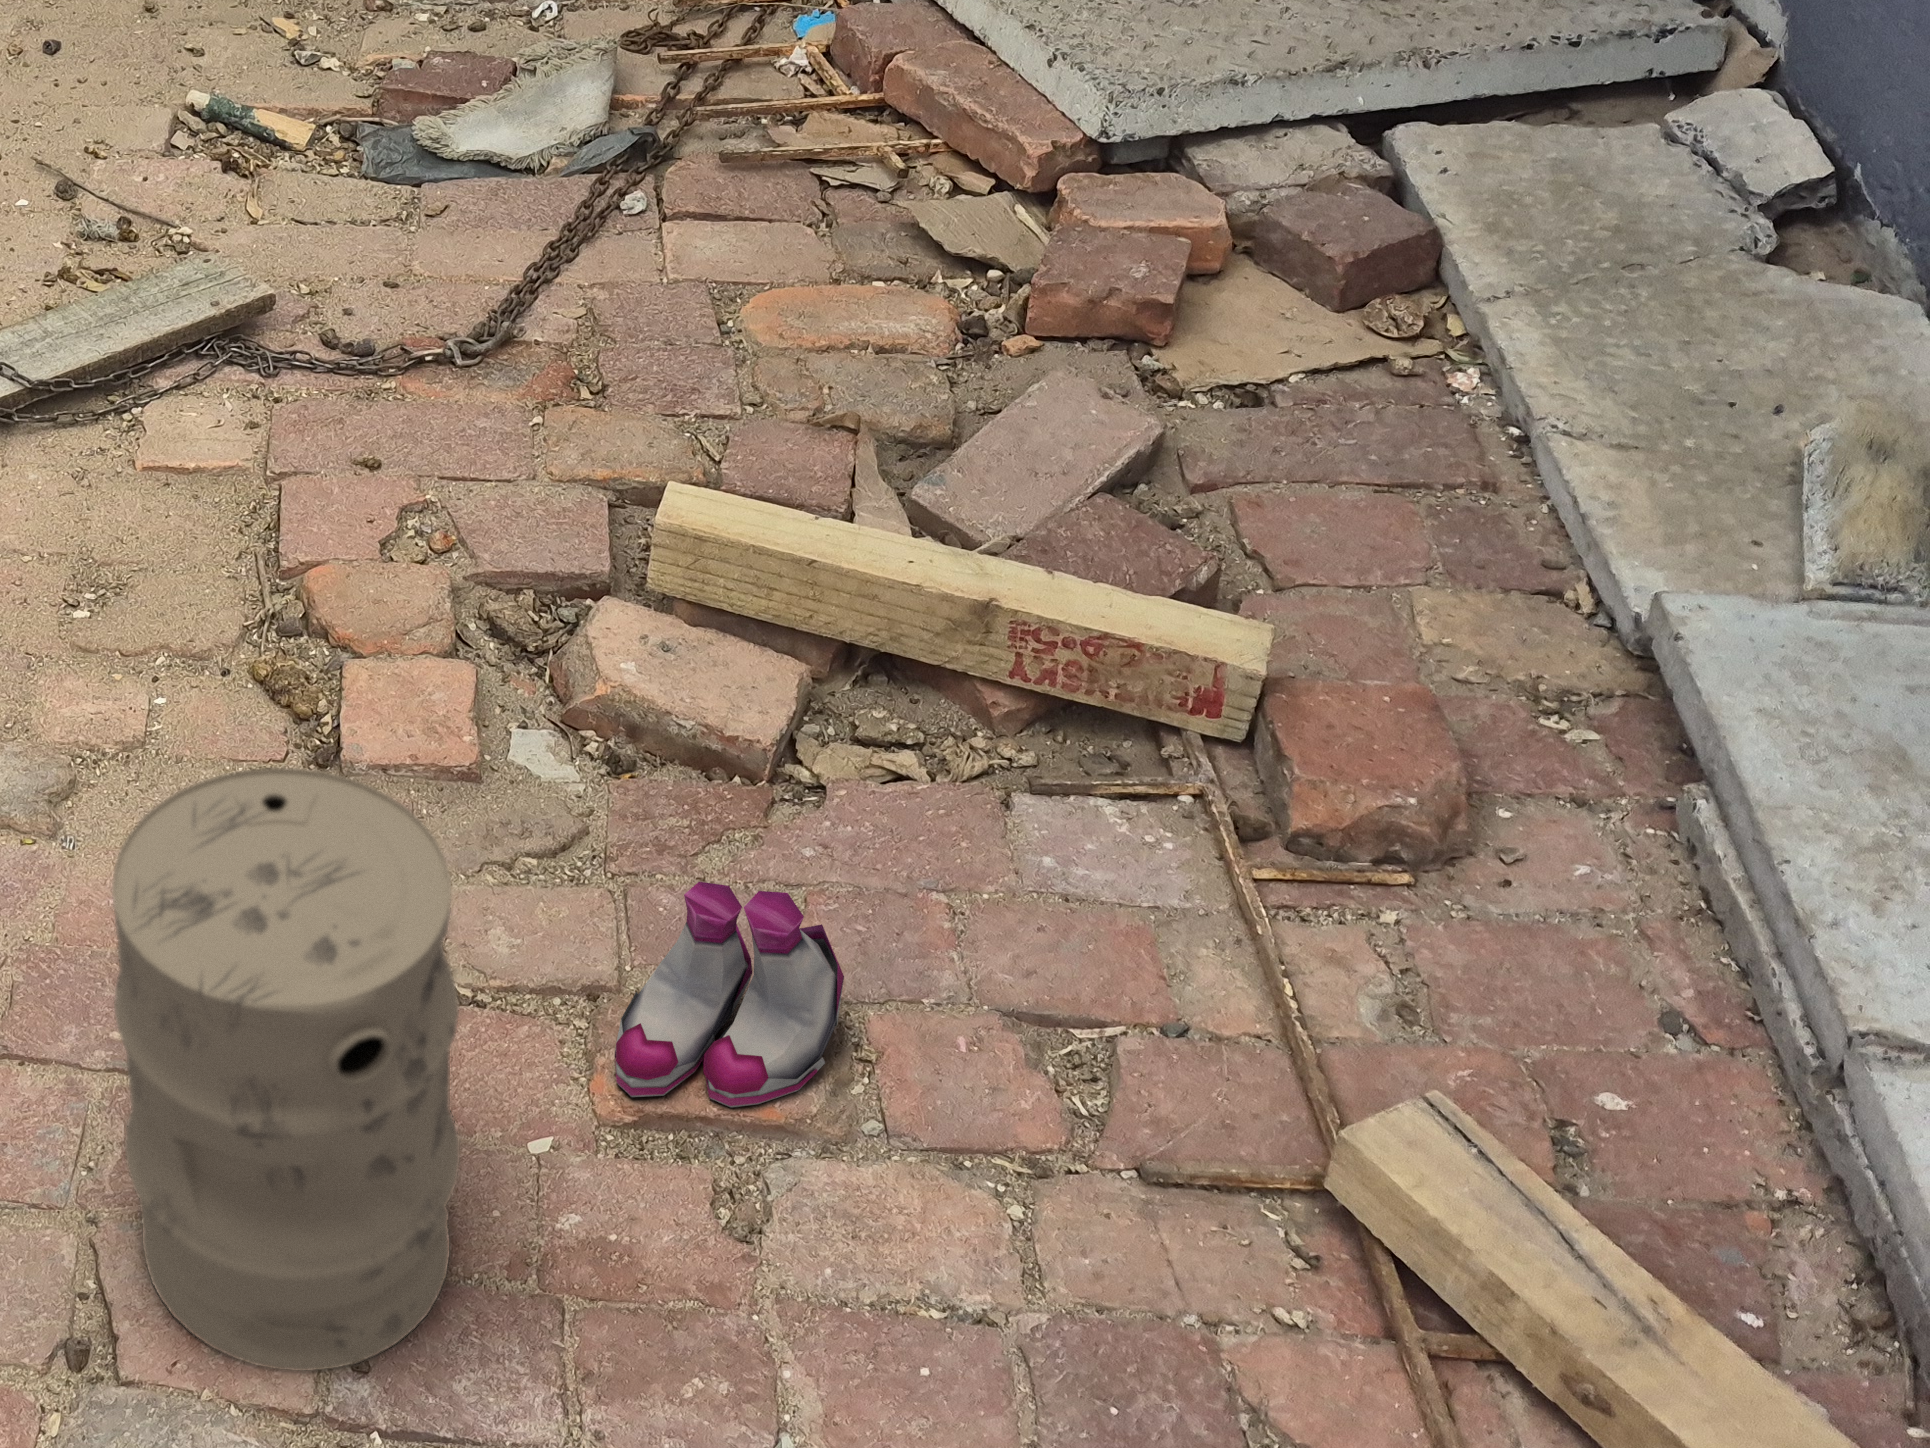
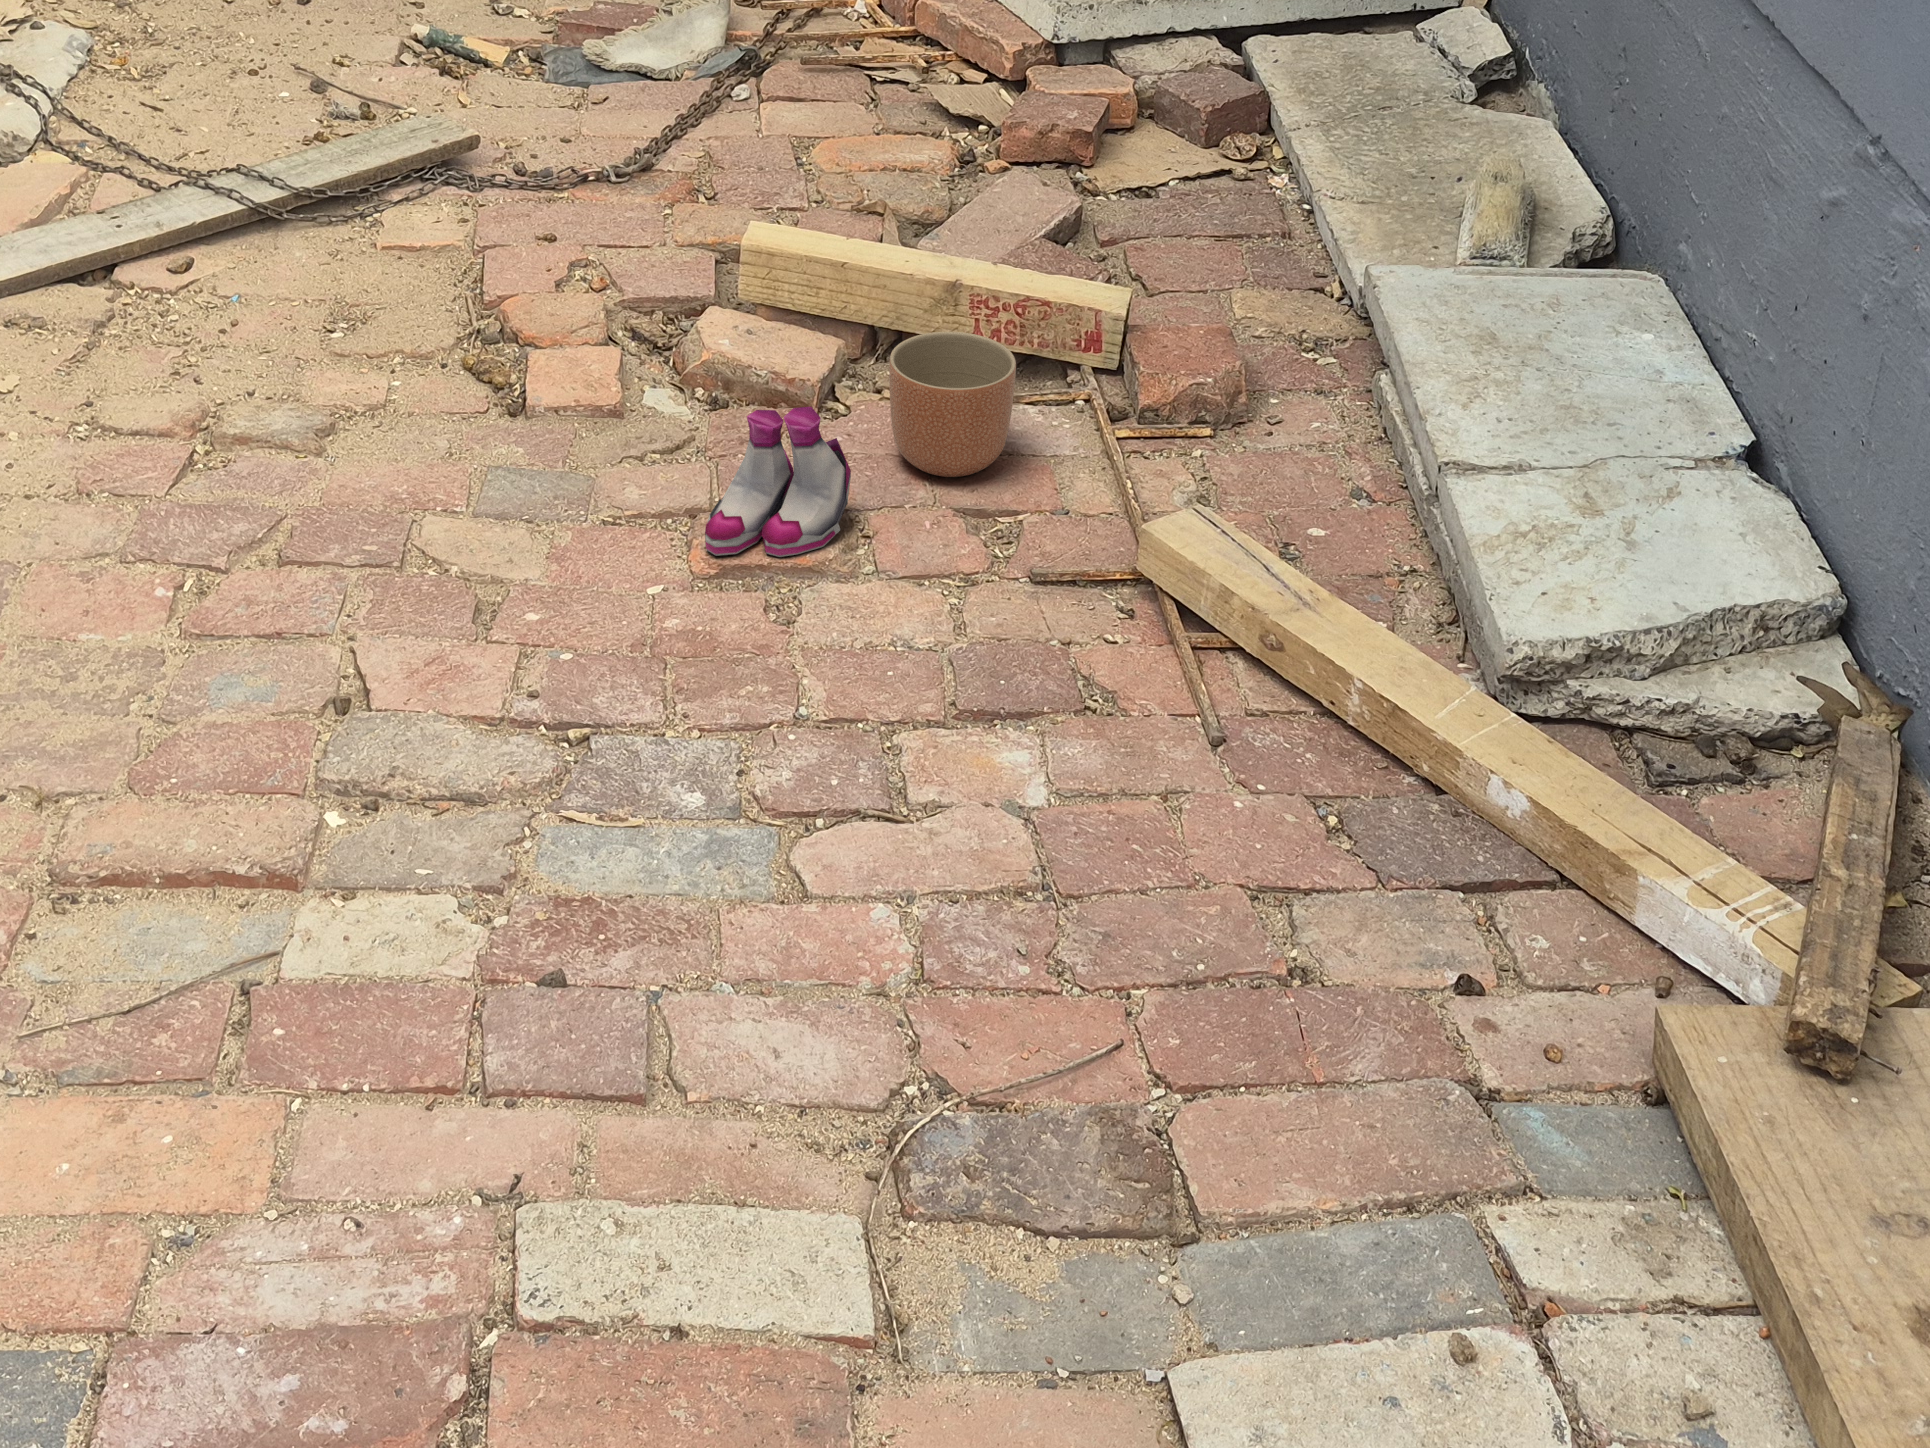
planter: none [898,729,1108,960] -> present [889,332,1016,477]
trash can: present [112,767,460,1371] -> none [368,295,598,697]

